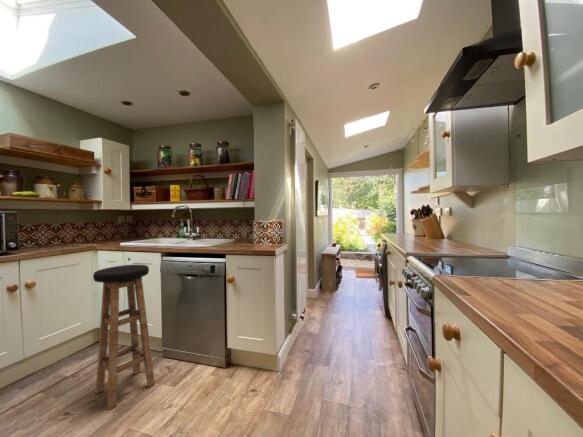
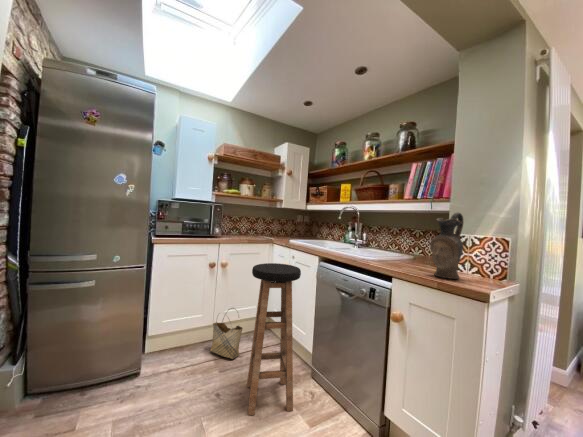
ceramic pitcher: none [246,209,263,249] -> present [430,212,463,279]
woven basket: none [22,329,73,390] -> present [210,308,243,359]

